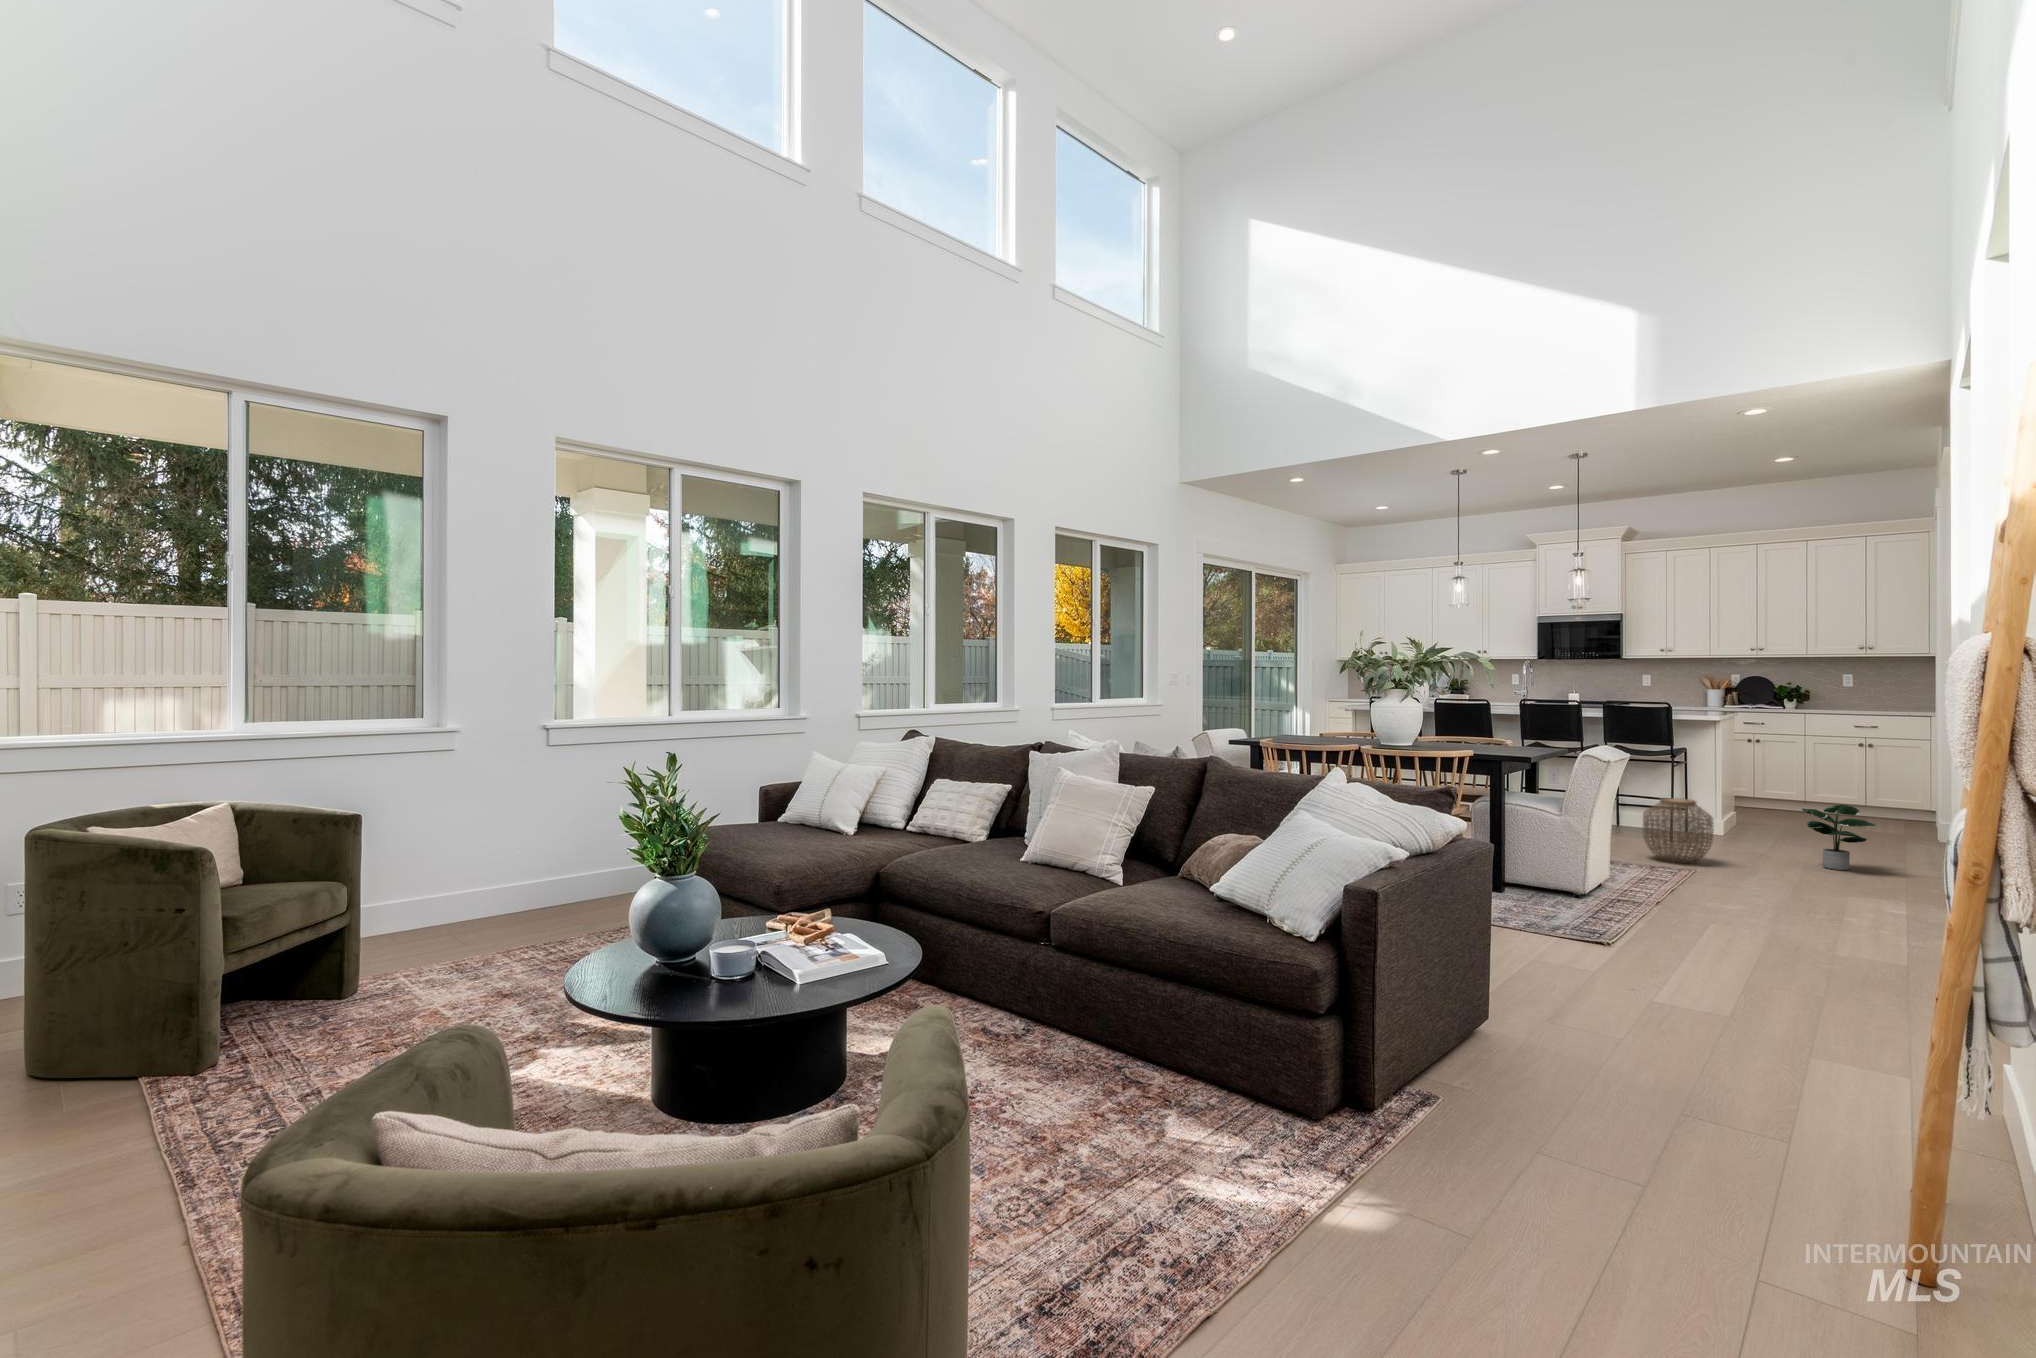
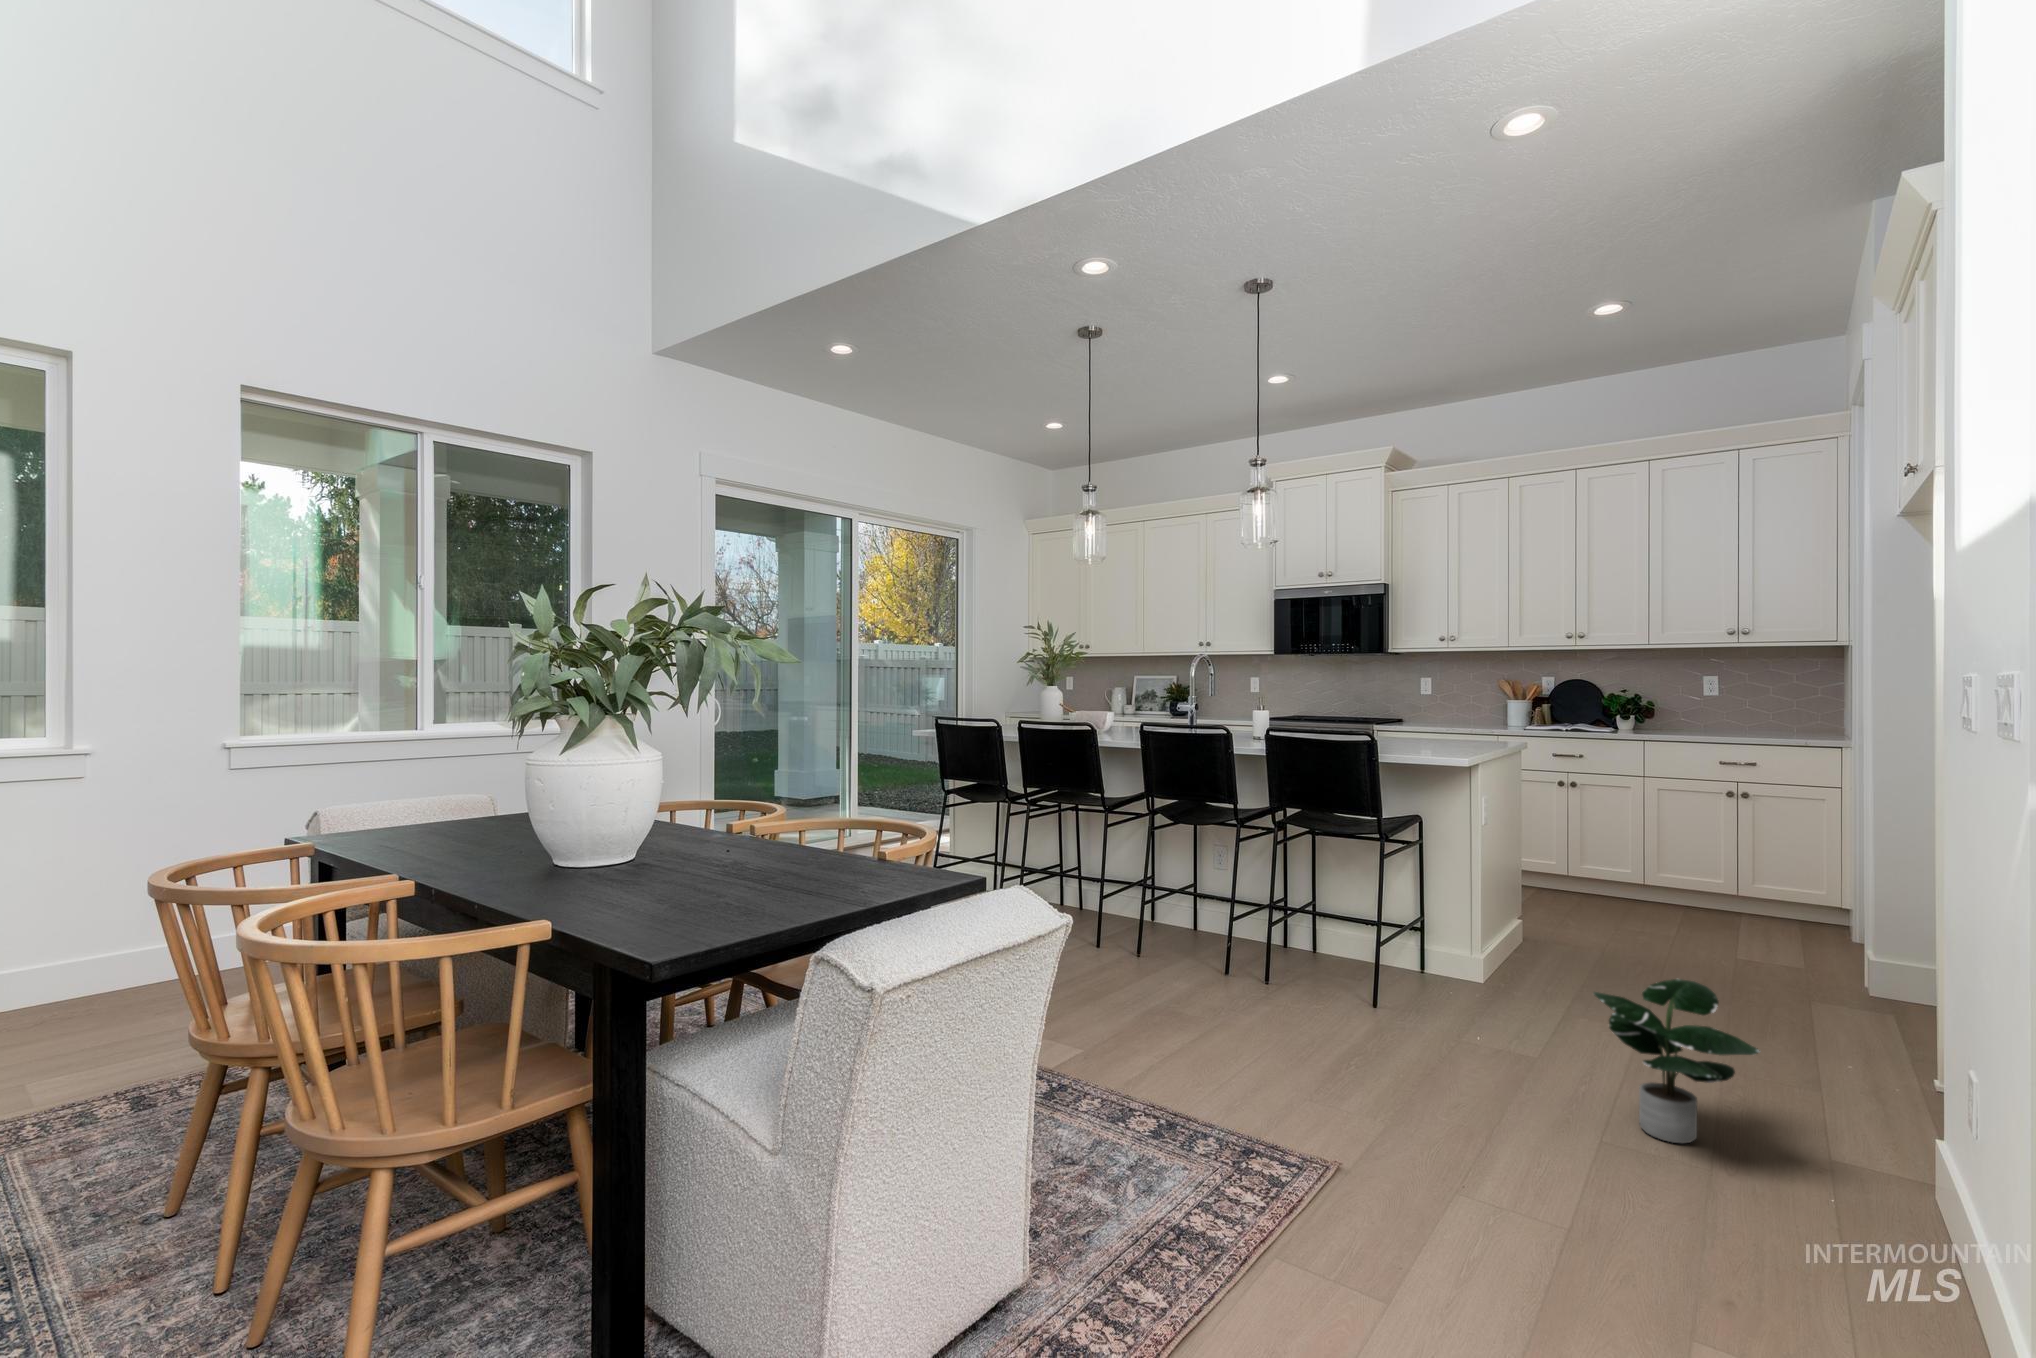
woven basket: present [1643,798,1713,864] -> none [1264,961,1402,1122]

